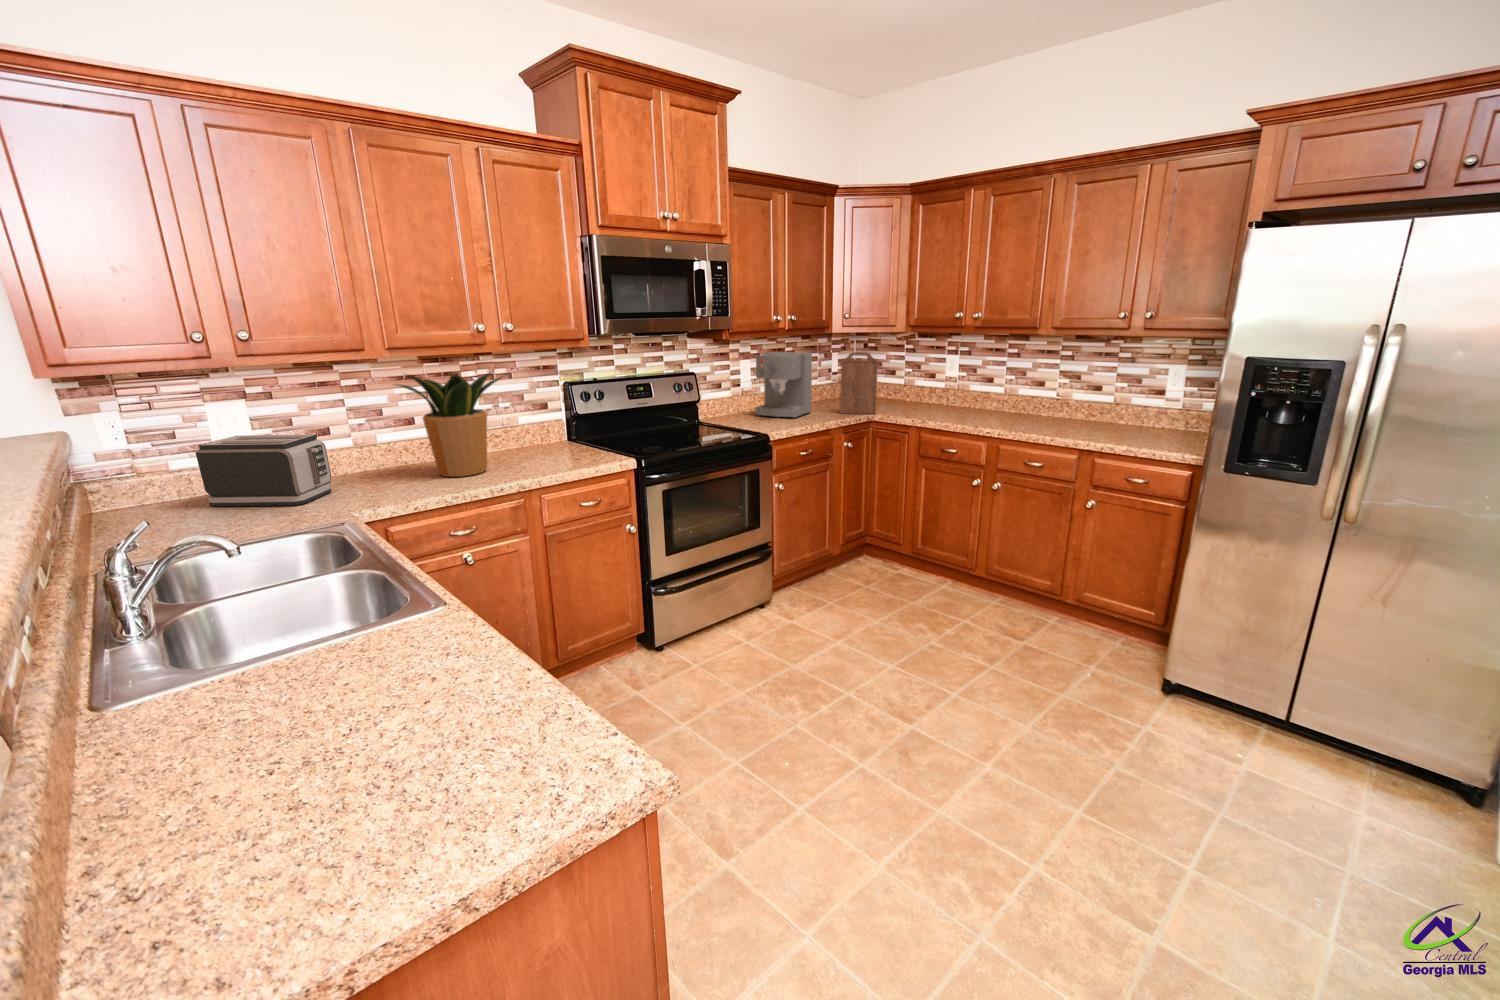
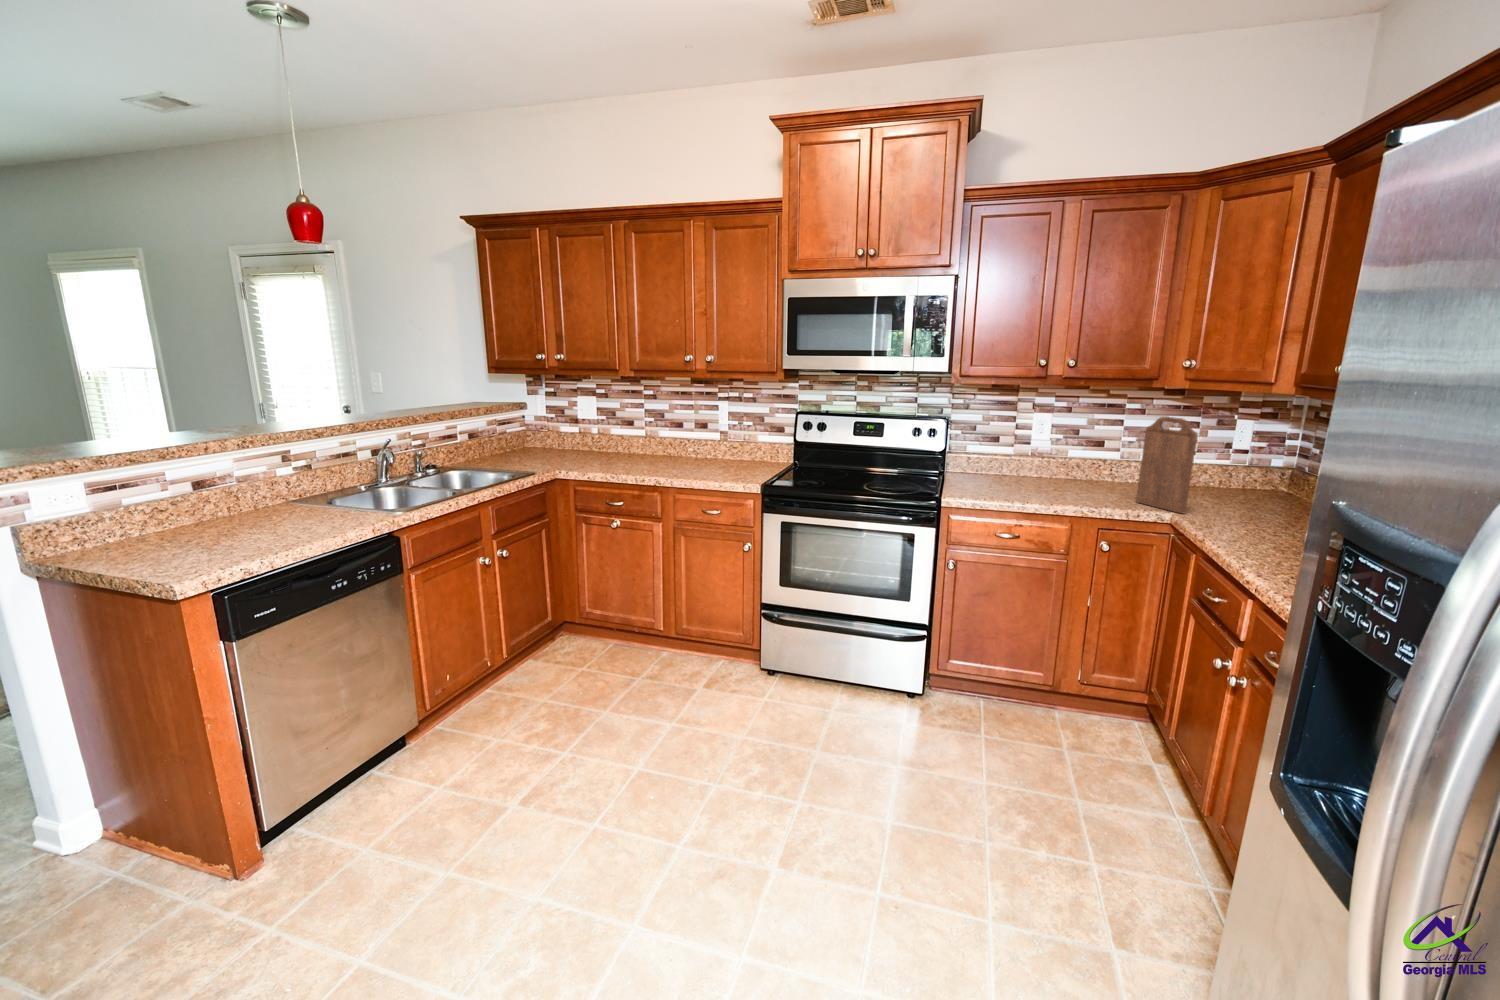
coffee maker: present [755,352,812,418] -> none [1012,406,1114,493]
potted plant: present [396,373,501,477] -> none [629,387,699,469]
toaster: present [195,435,331,506] -> none [547,417,598,462]

